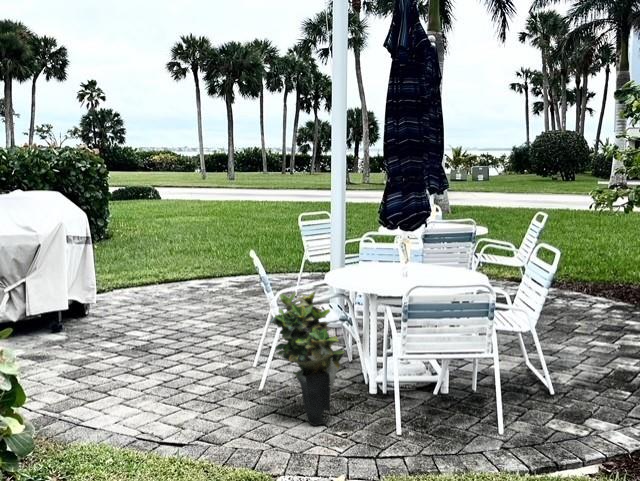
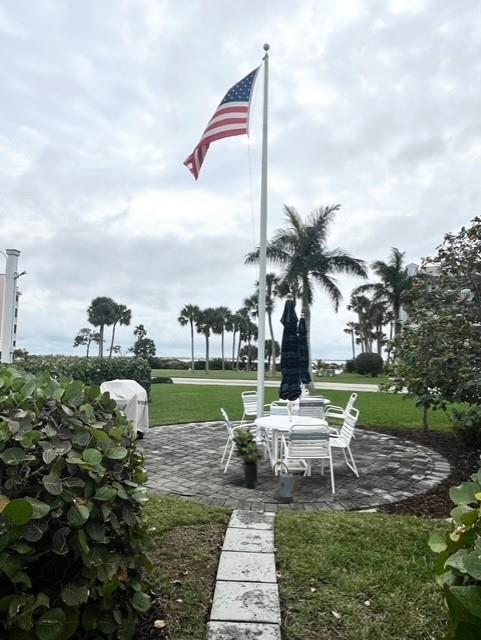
watering can: none [367,370,429,459] -> present [273,462,300,503]

